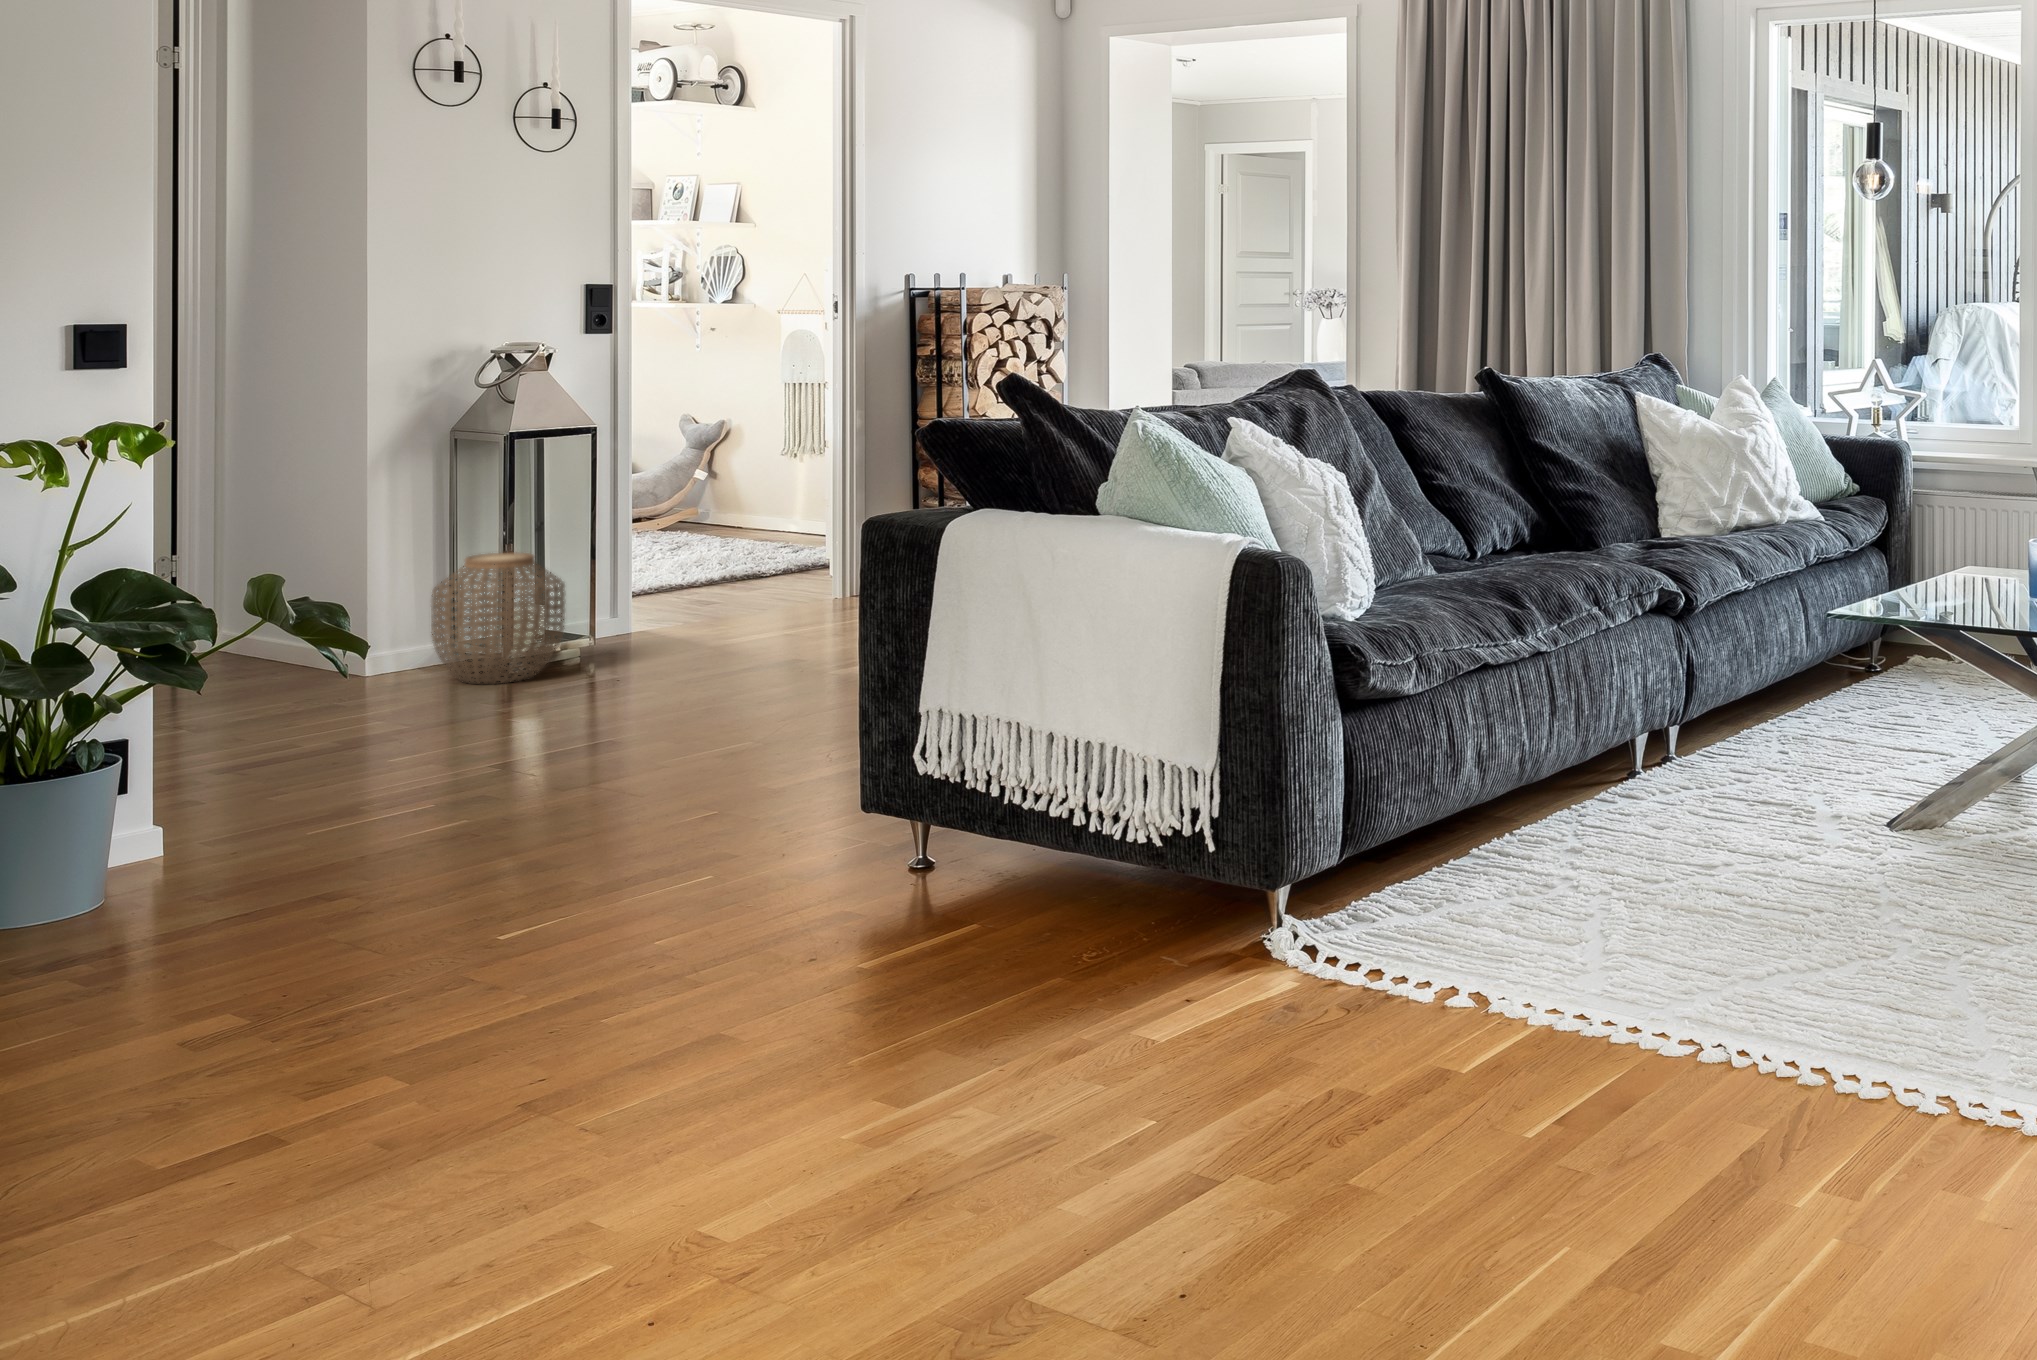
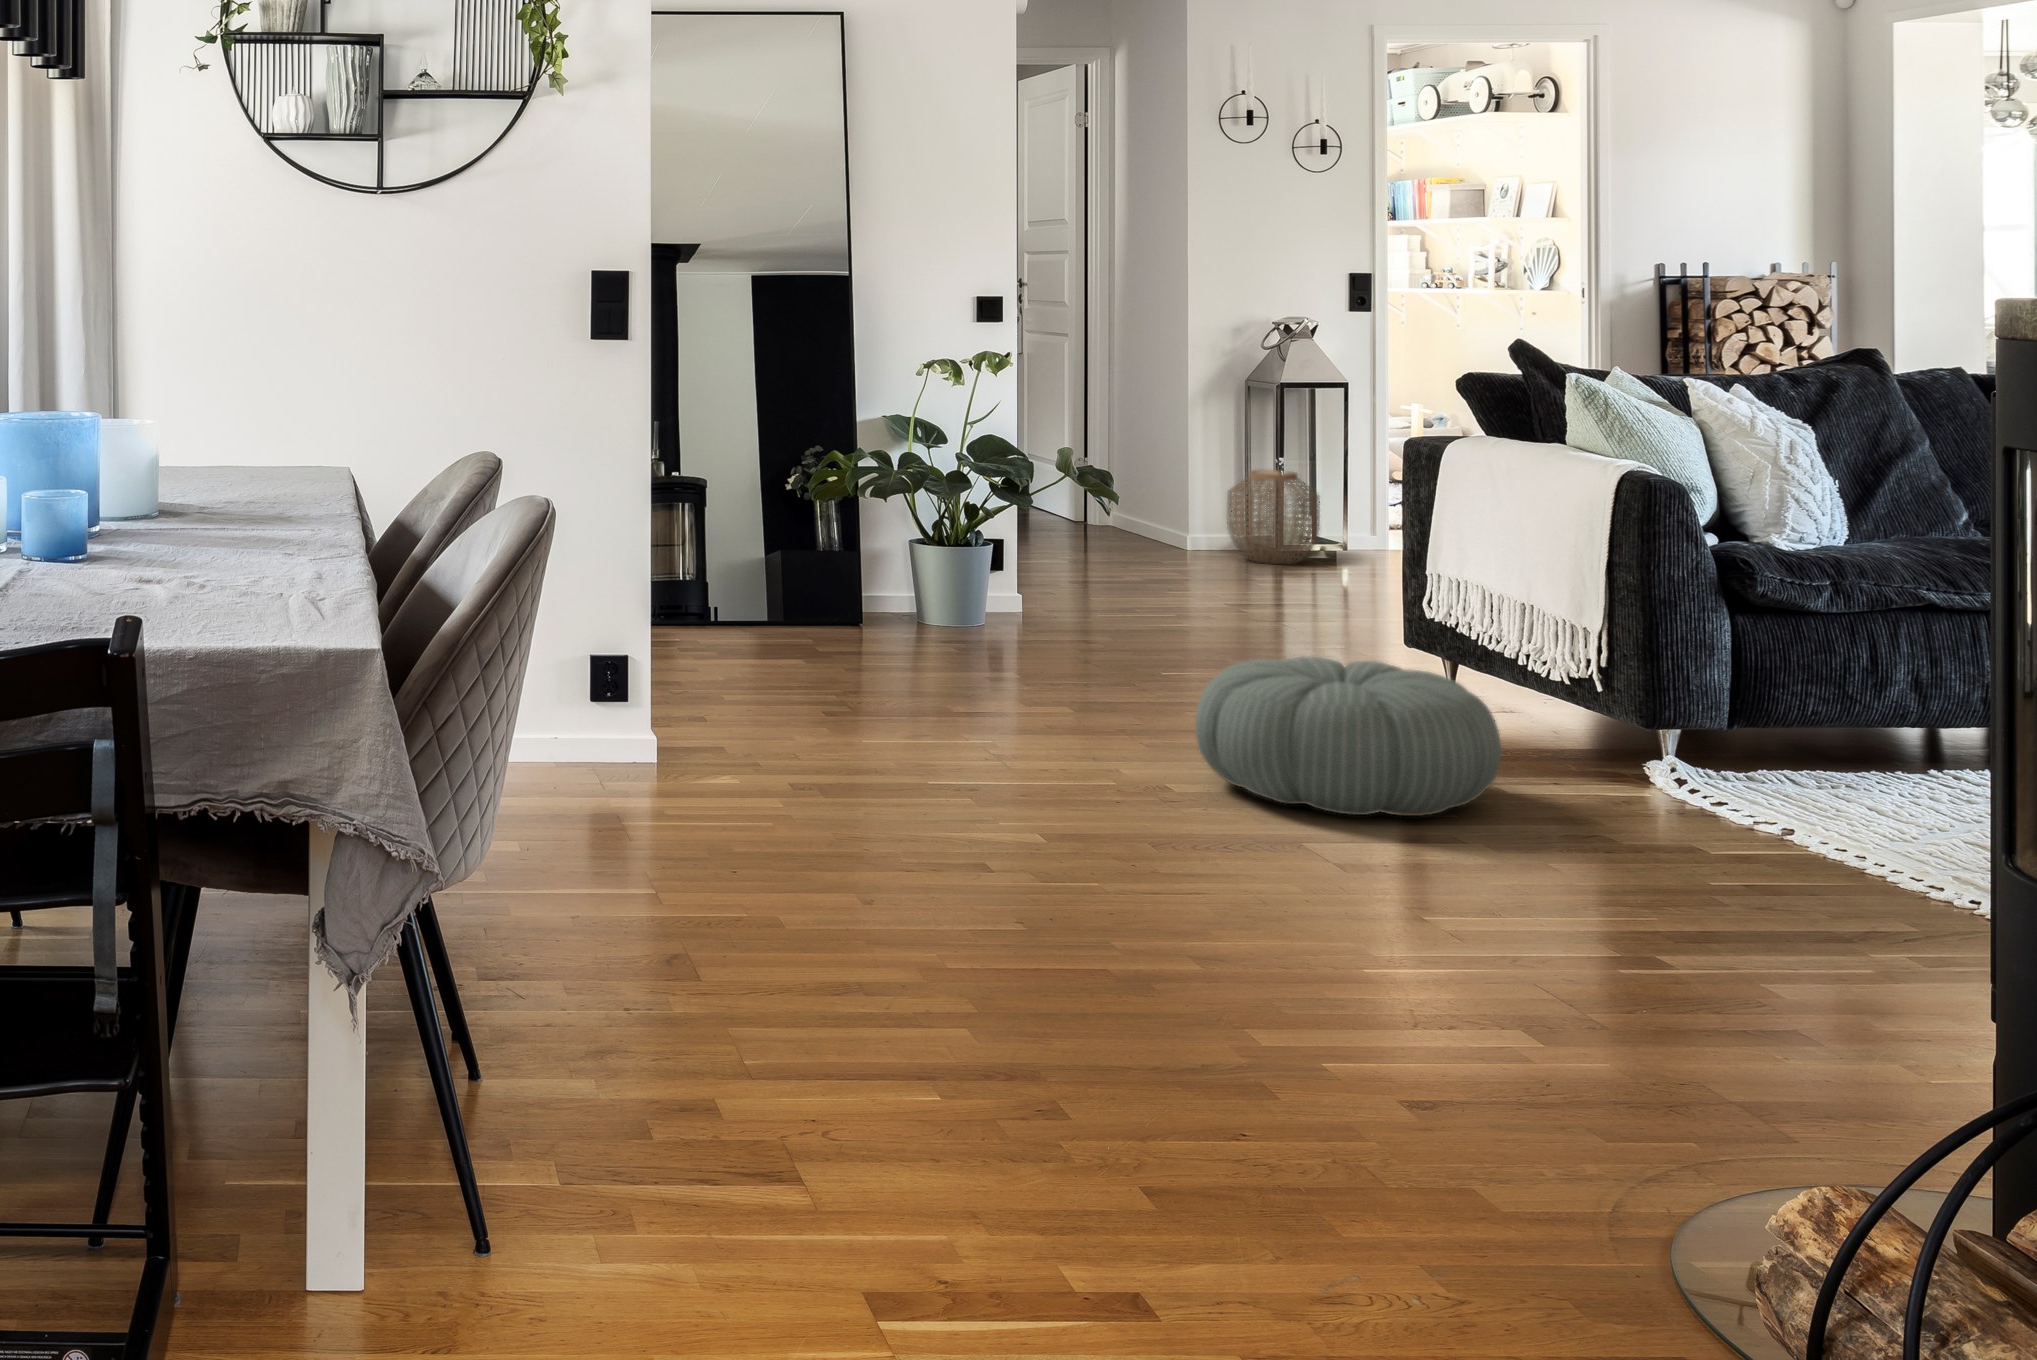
pouf: none [754,885,1197,1169] -> present [1195,657,1501,816]

